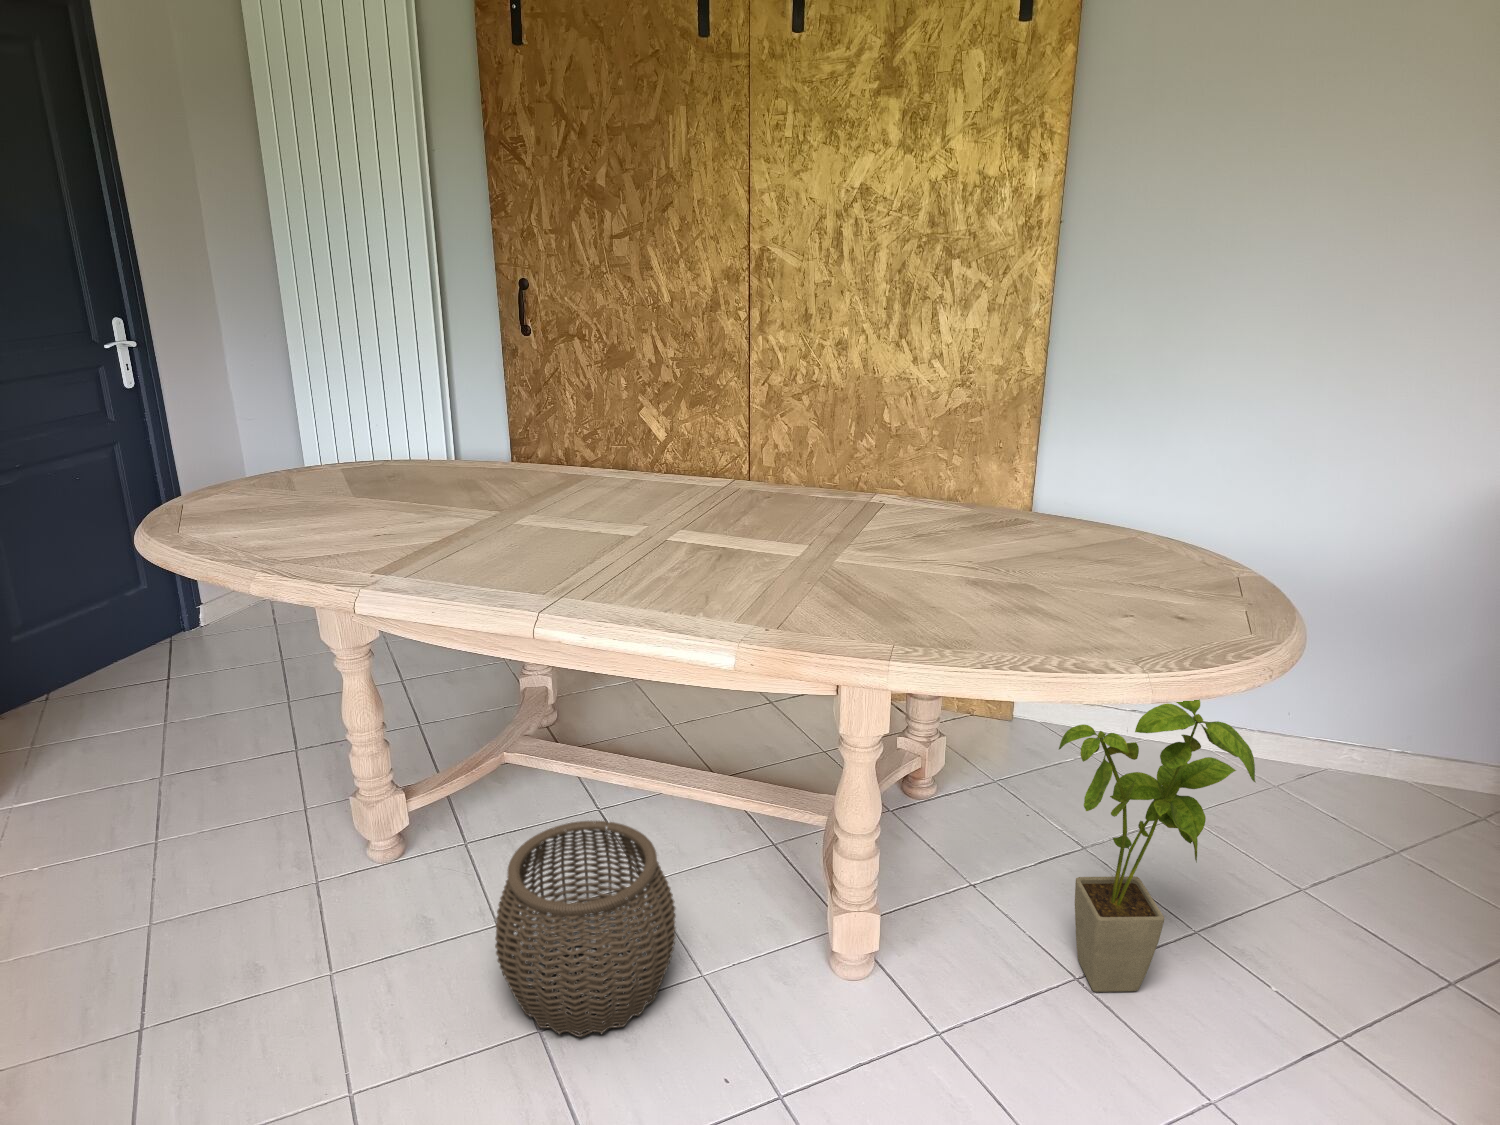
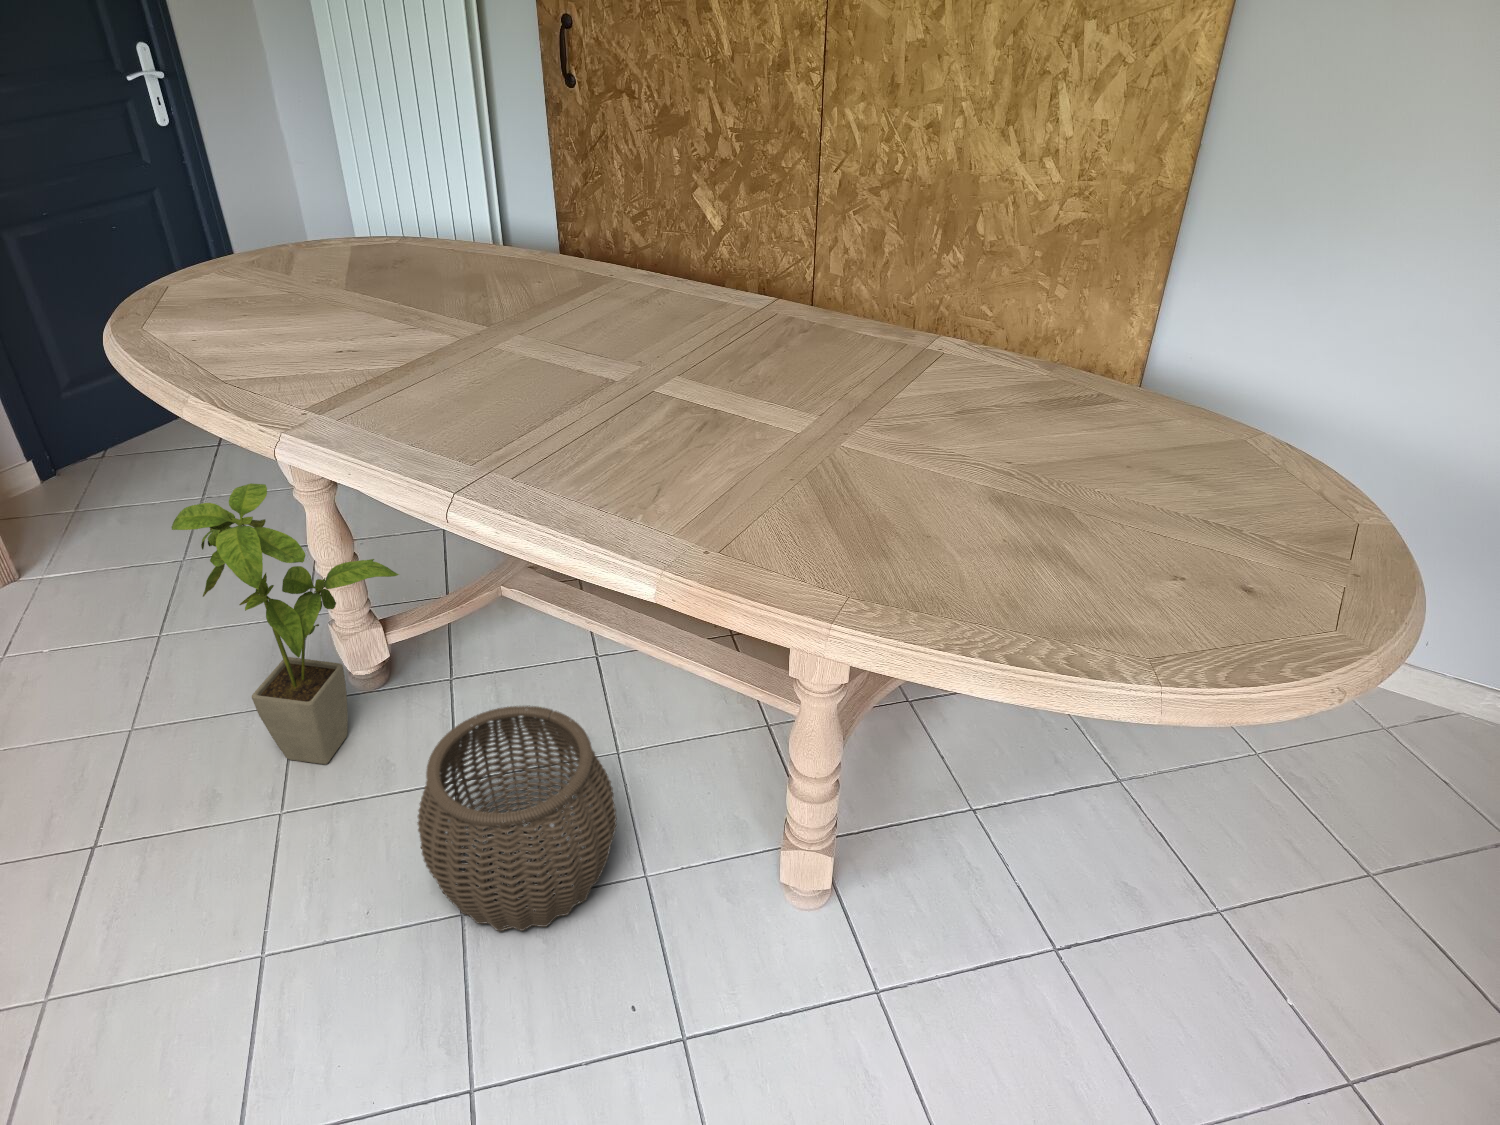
house plant: present [1059,699,1255,992] -> present [172,483,399,764]

